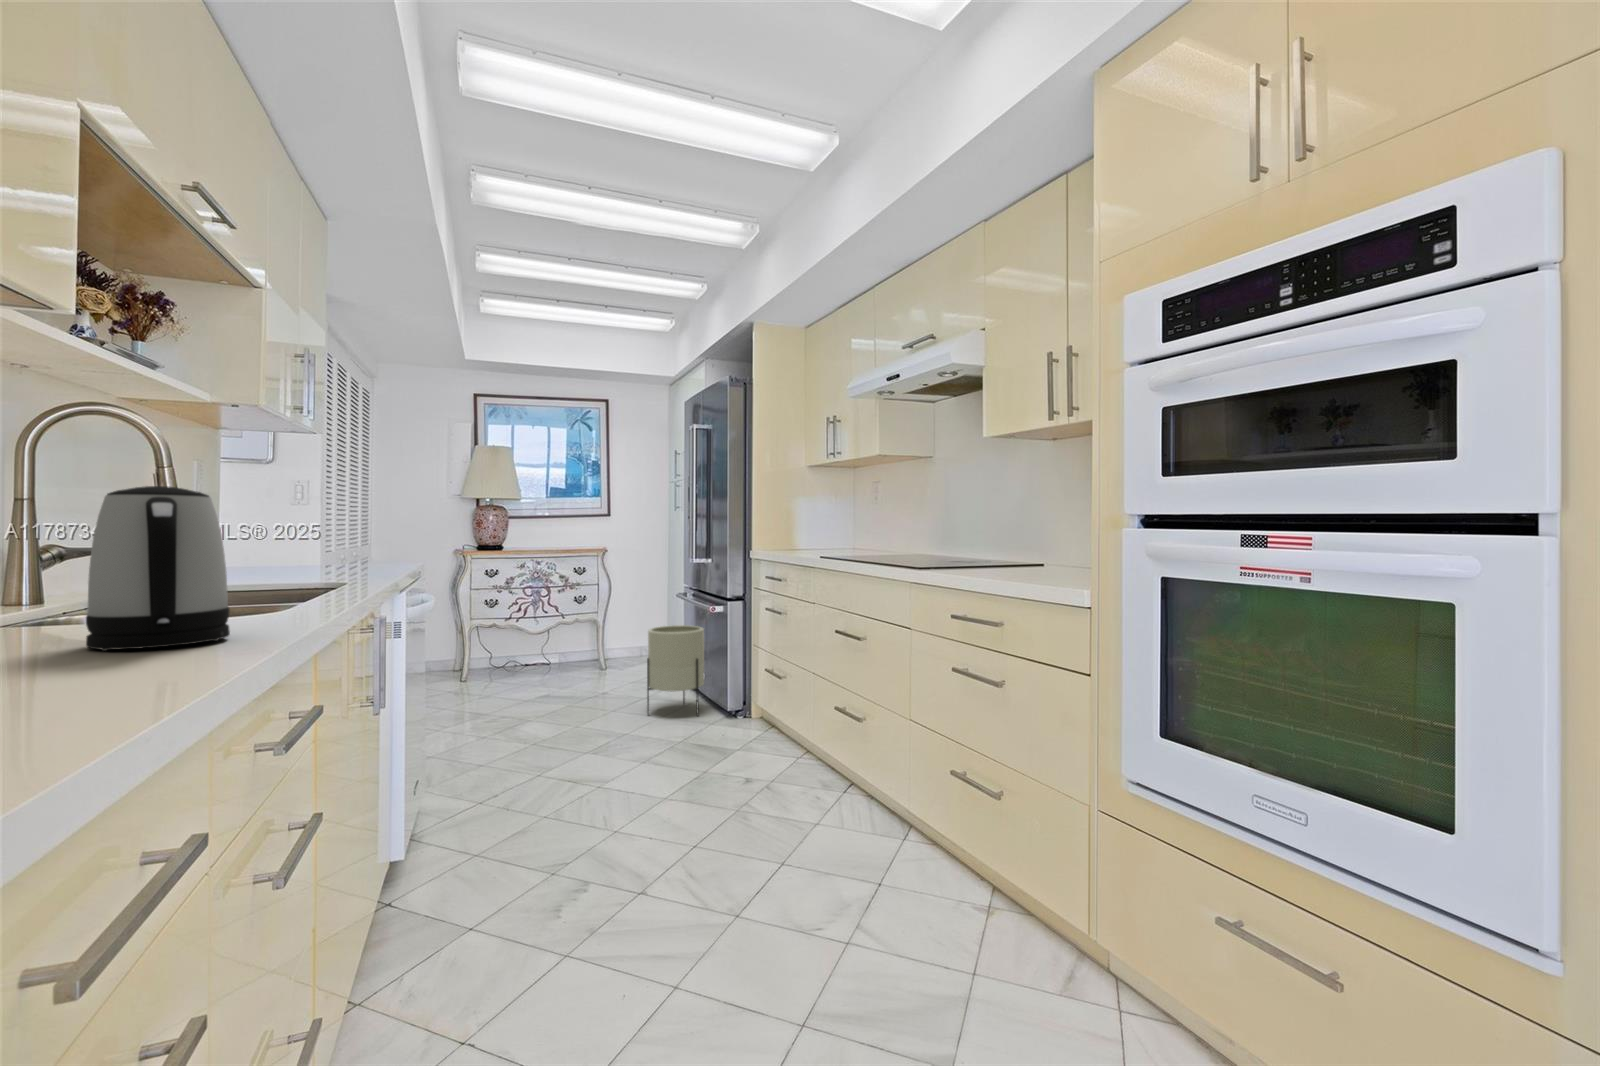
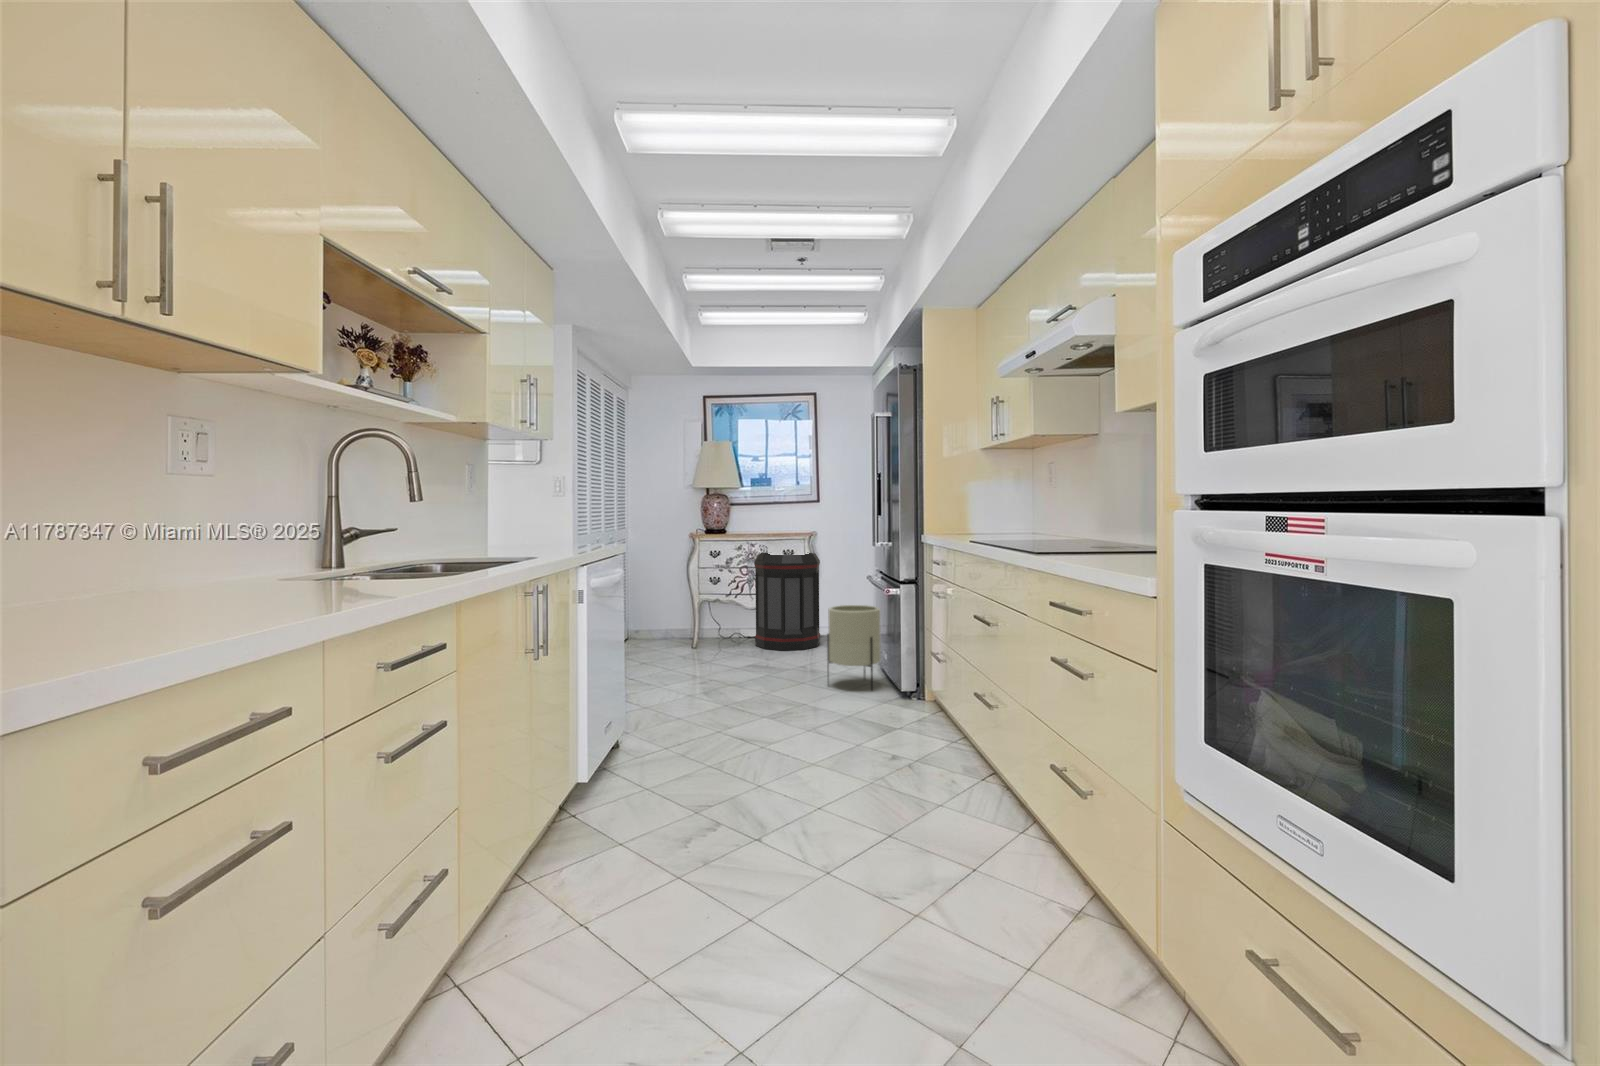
kettle: present [86,486,230,651] -> none [295,485,381,593]
trash can: none [540,570,616,680] -> present [754,552,820,651]

